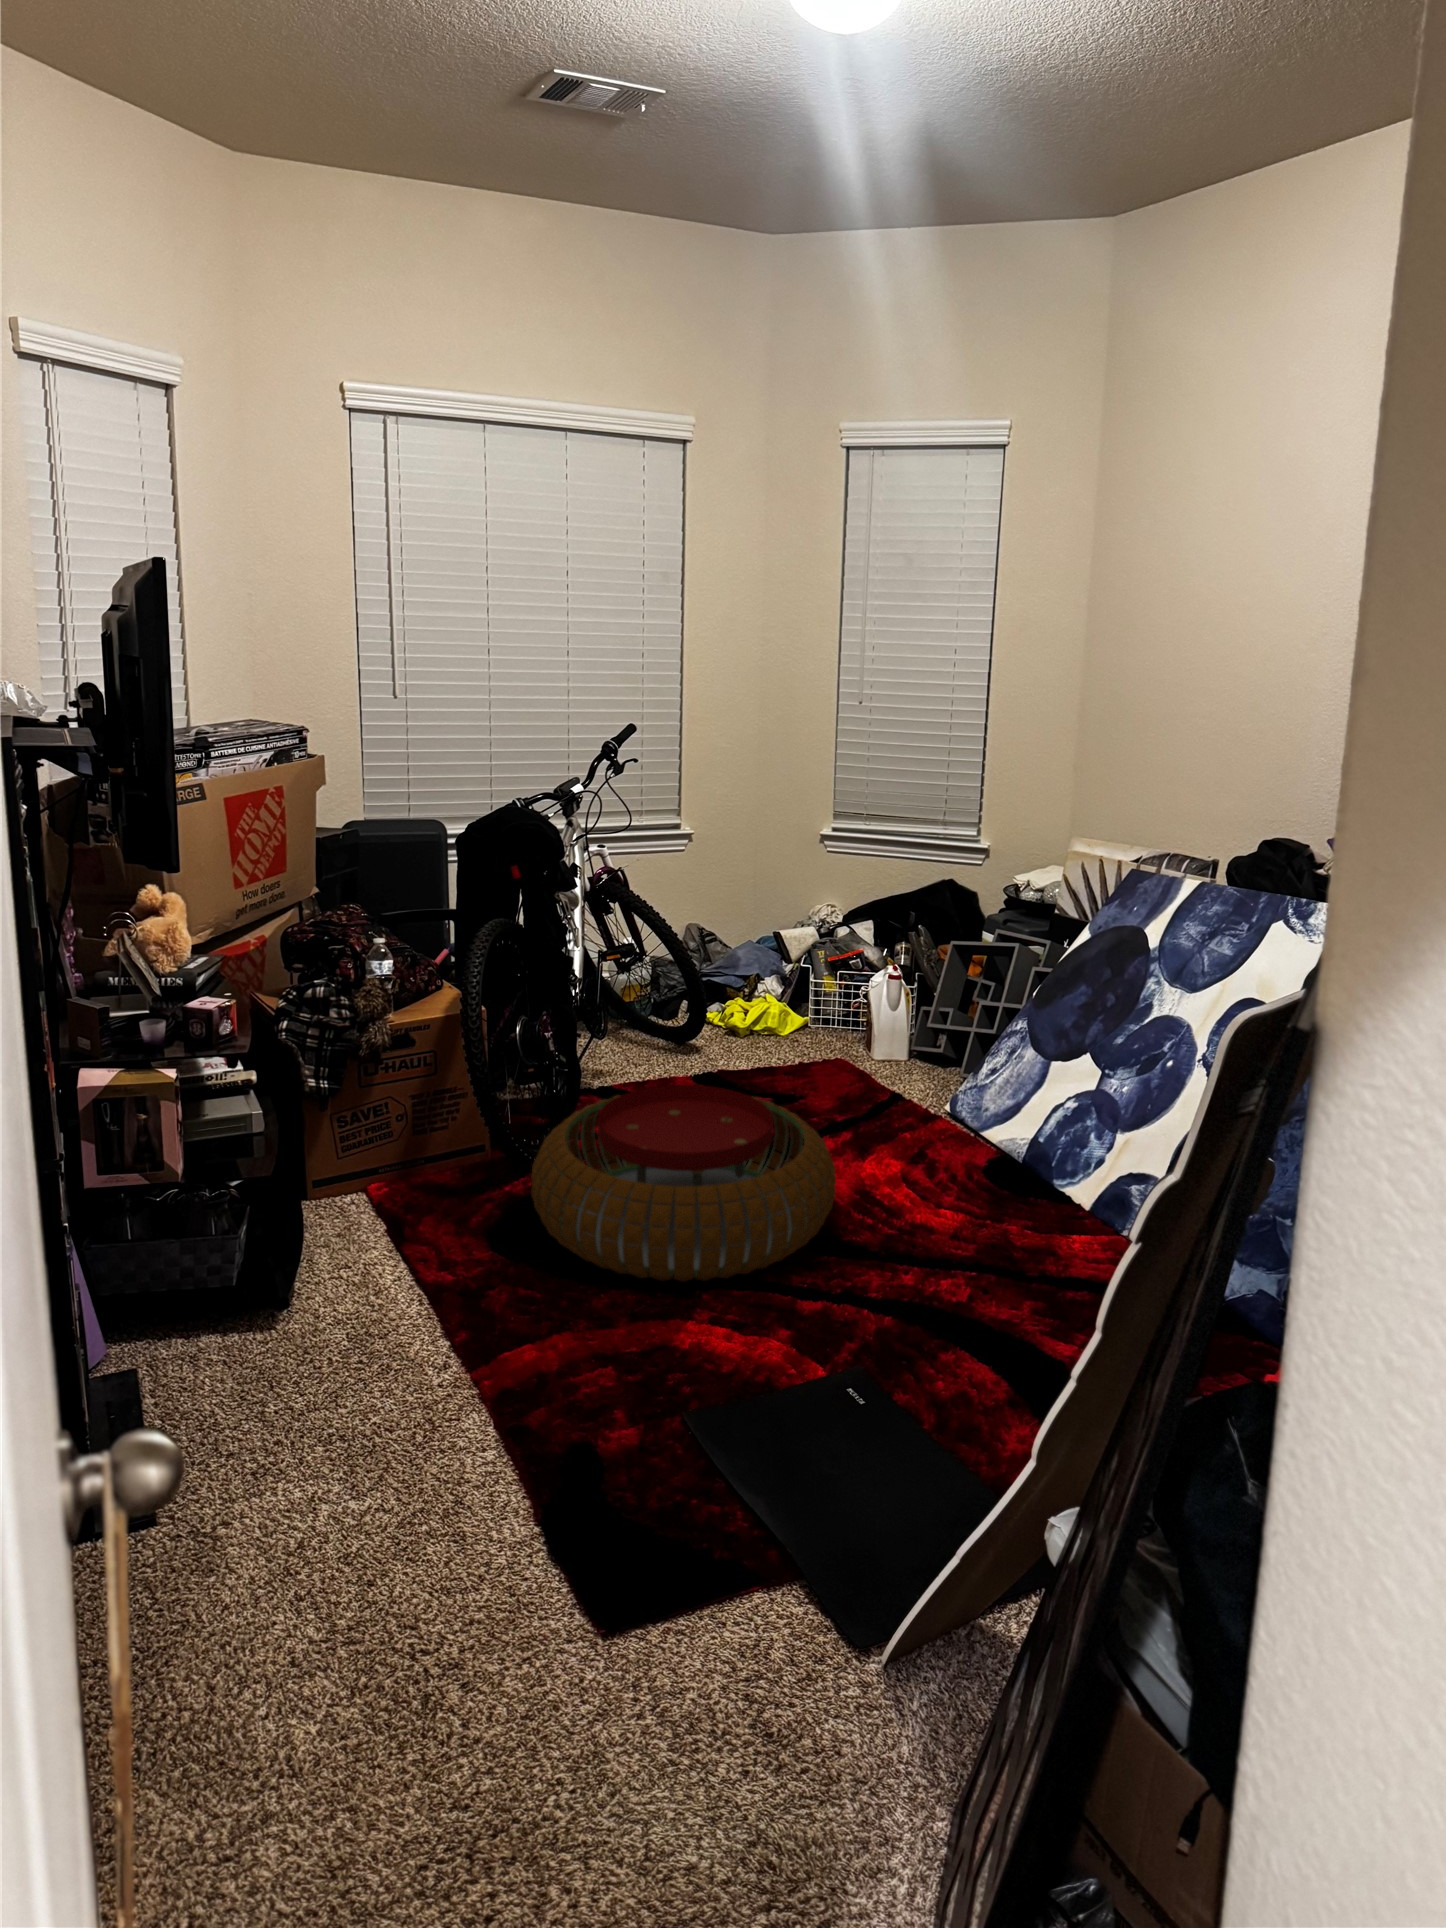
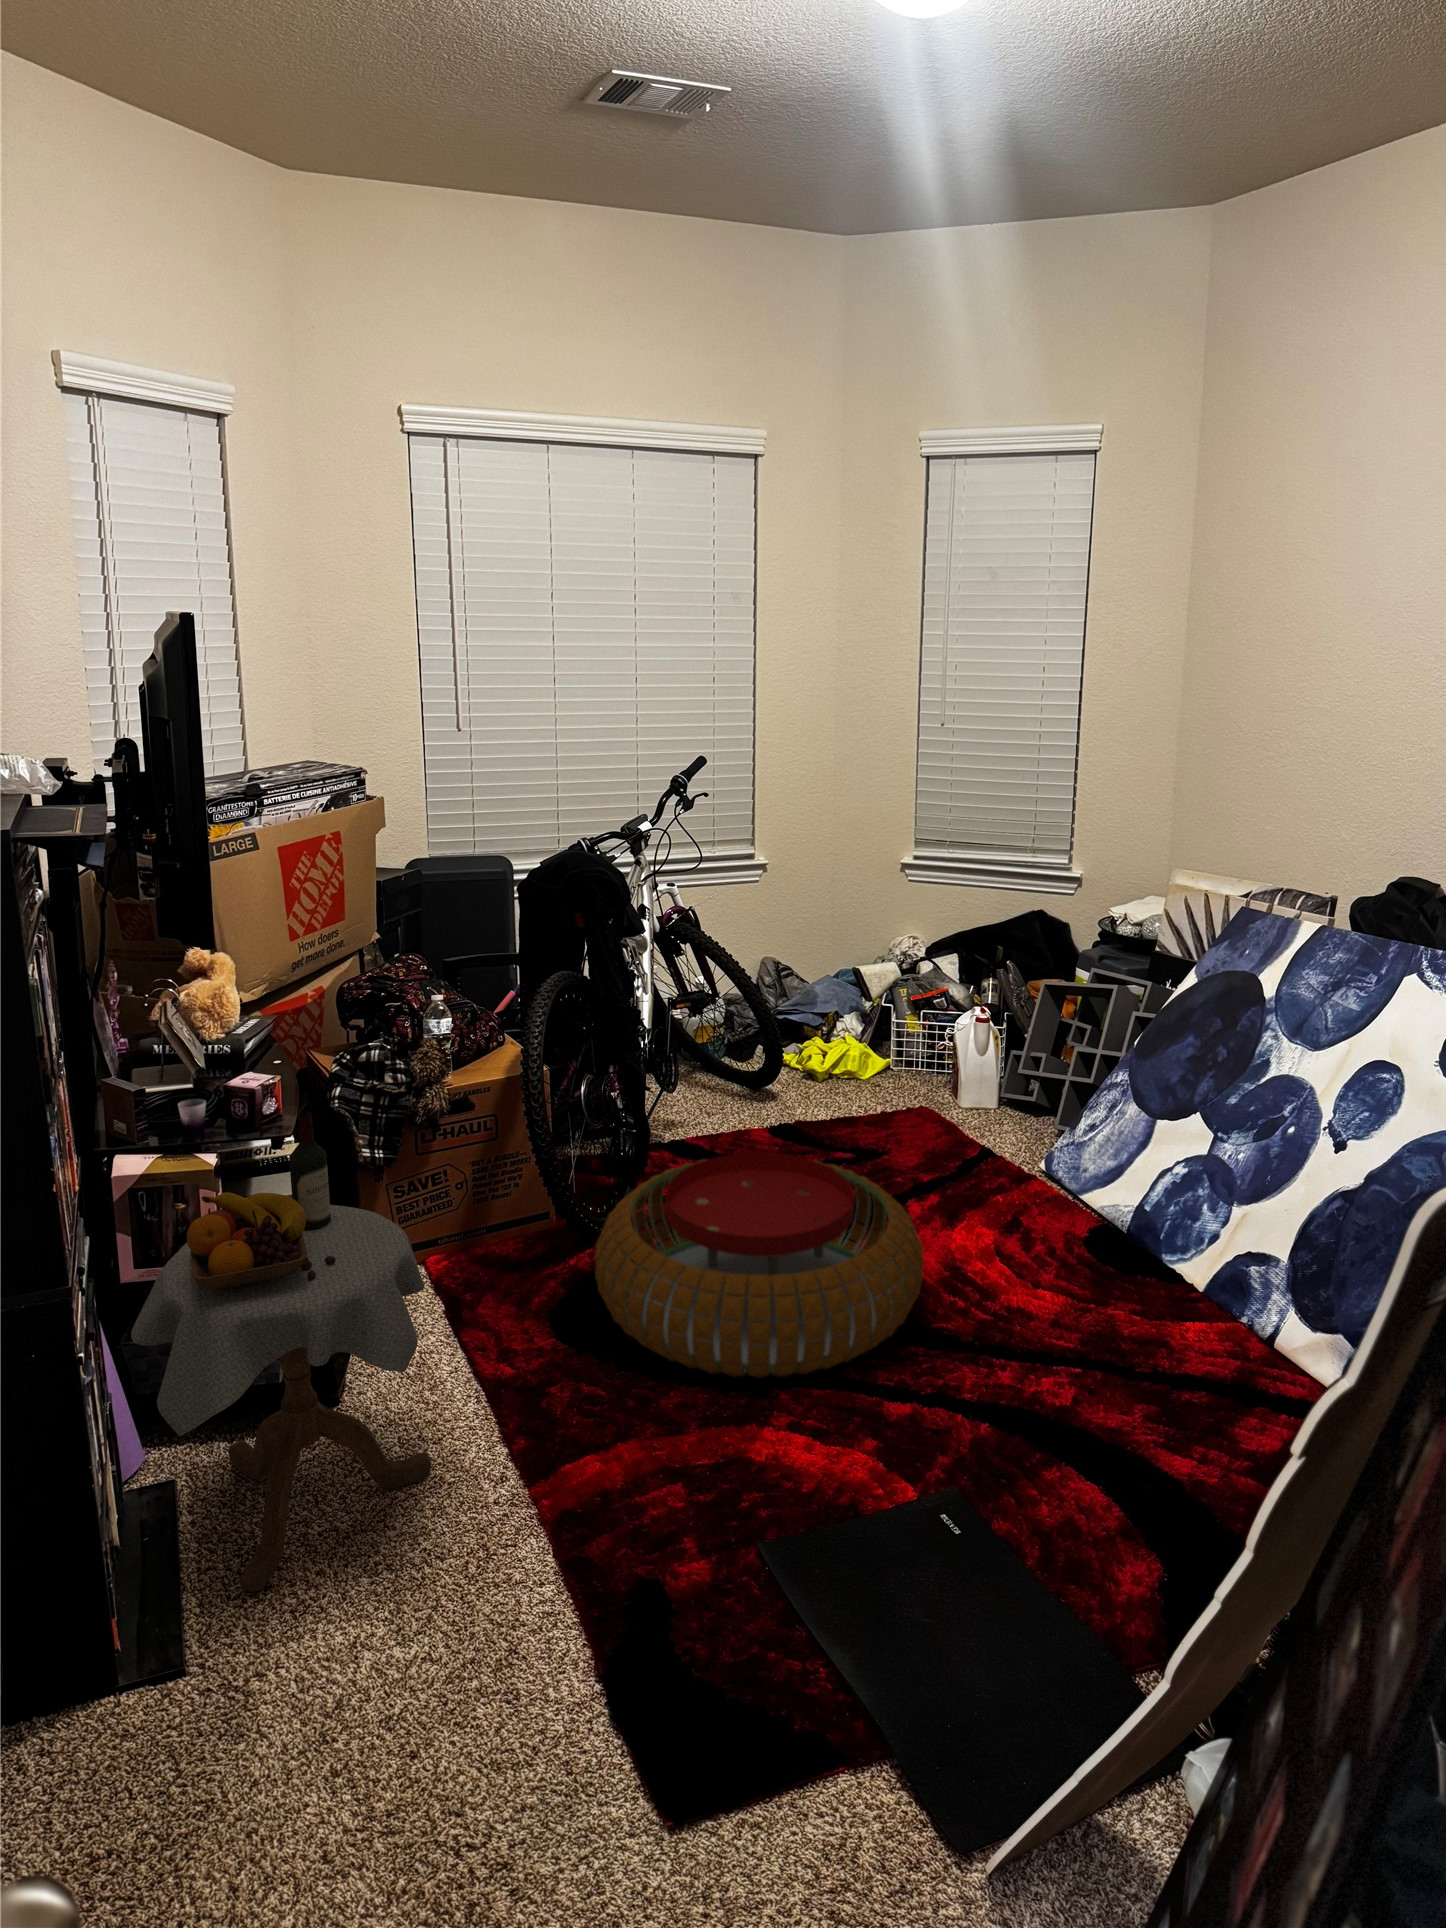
side table: none [102,1022,380,1458] -> present [131,1112,431,1591]

